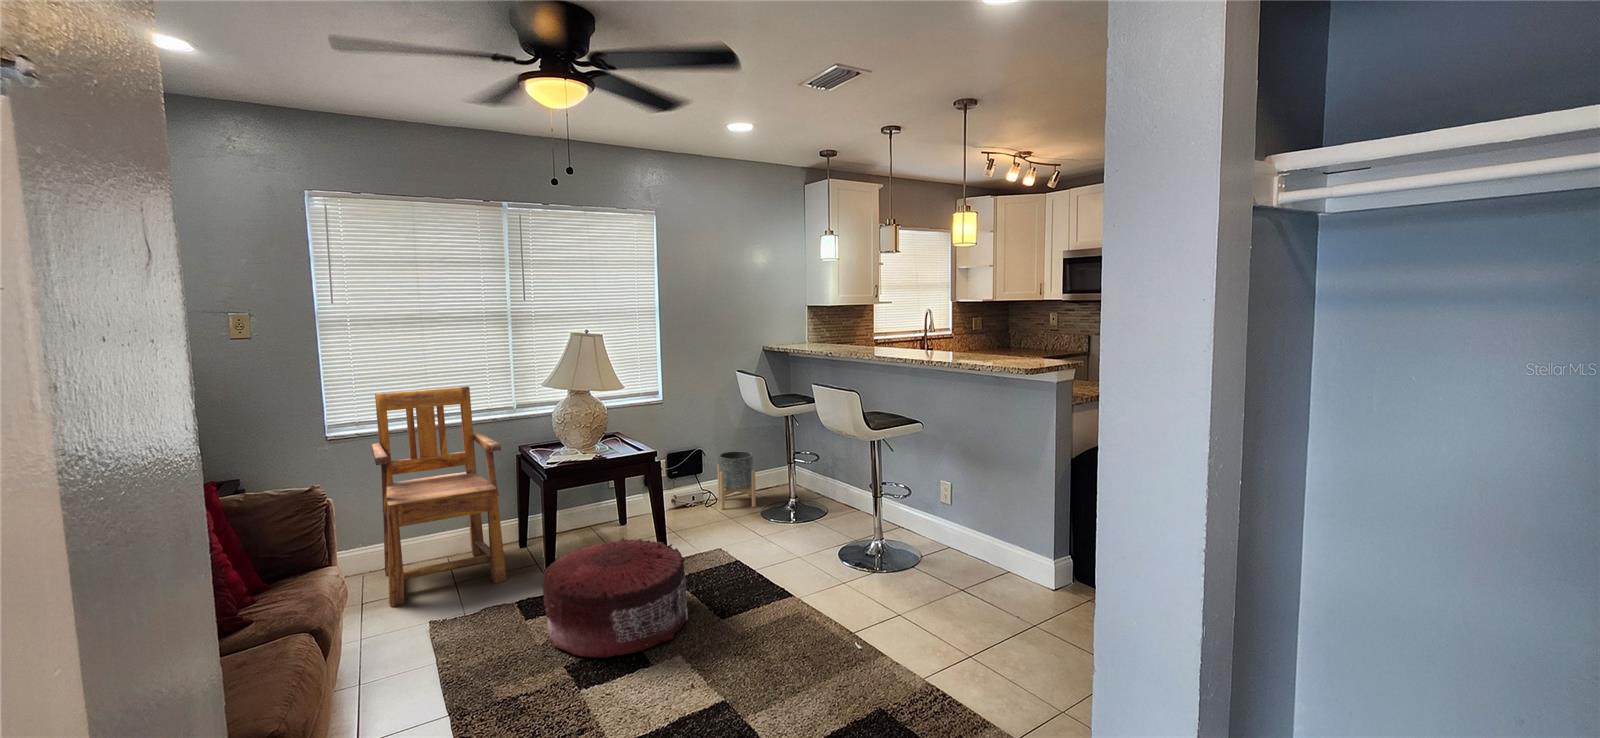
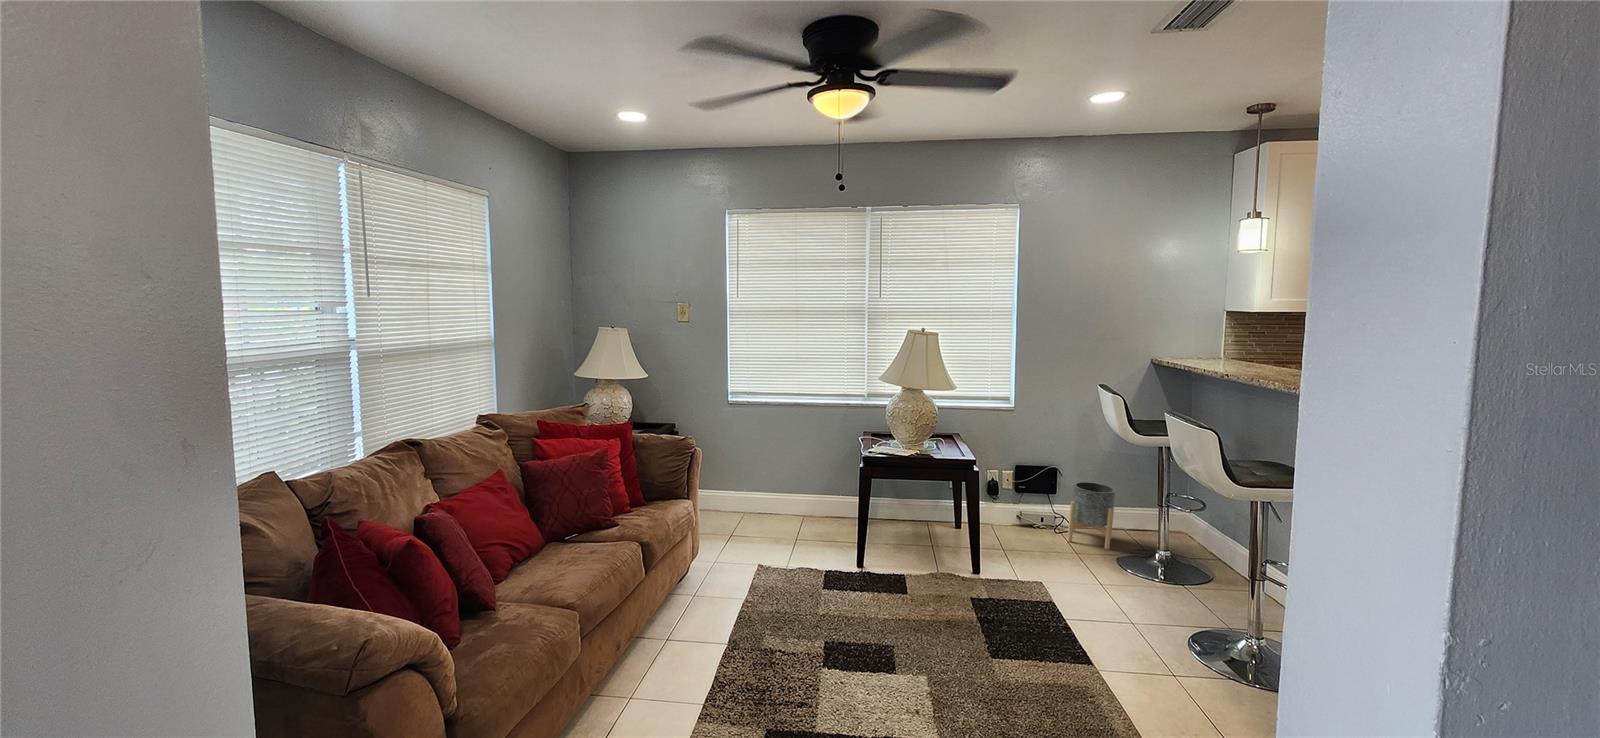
armchair: present [372,386,507,607] -> none [747,372,844,548]
pouf: present [542,538,688,658] -> none [826,537,964,656]

